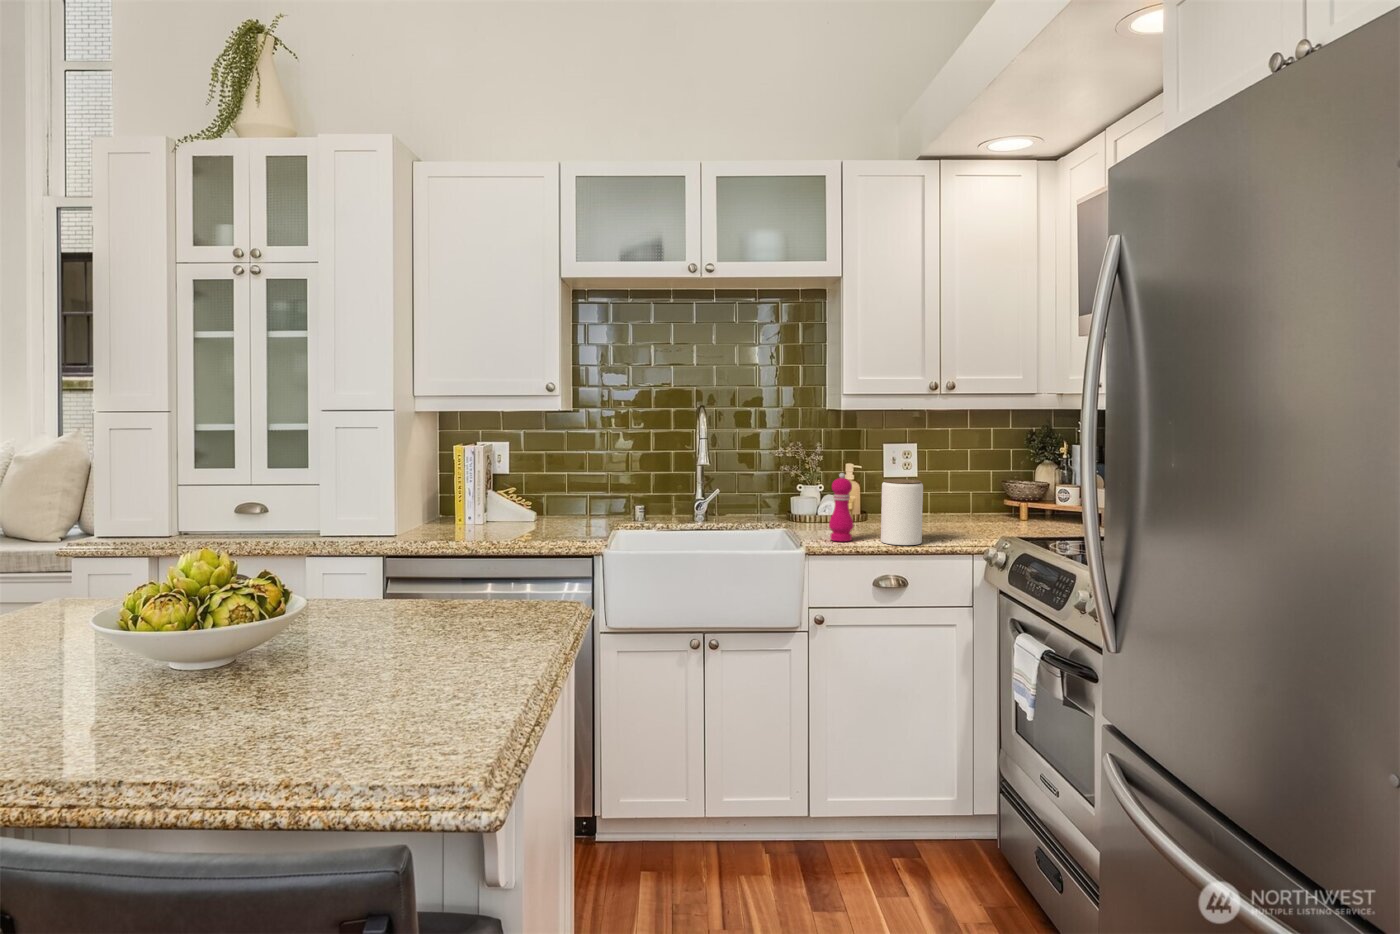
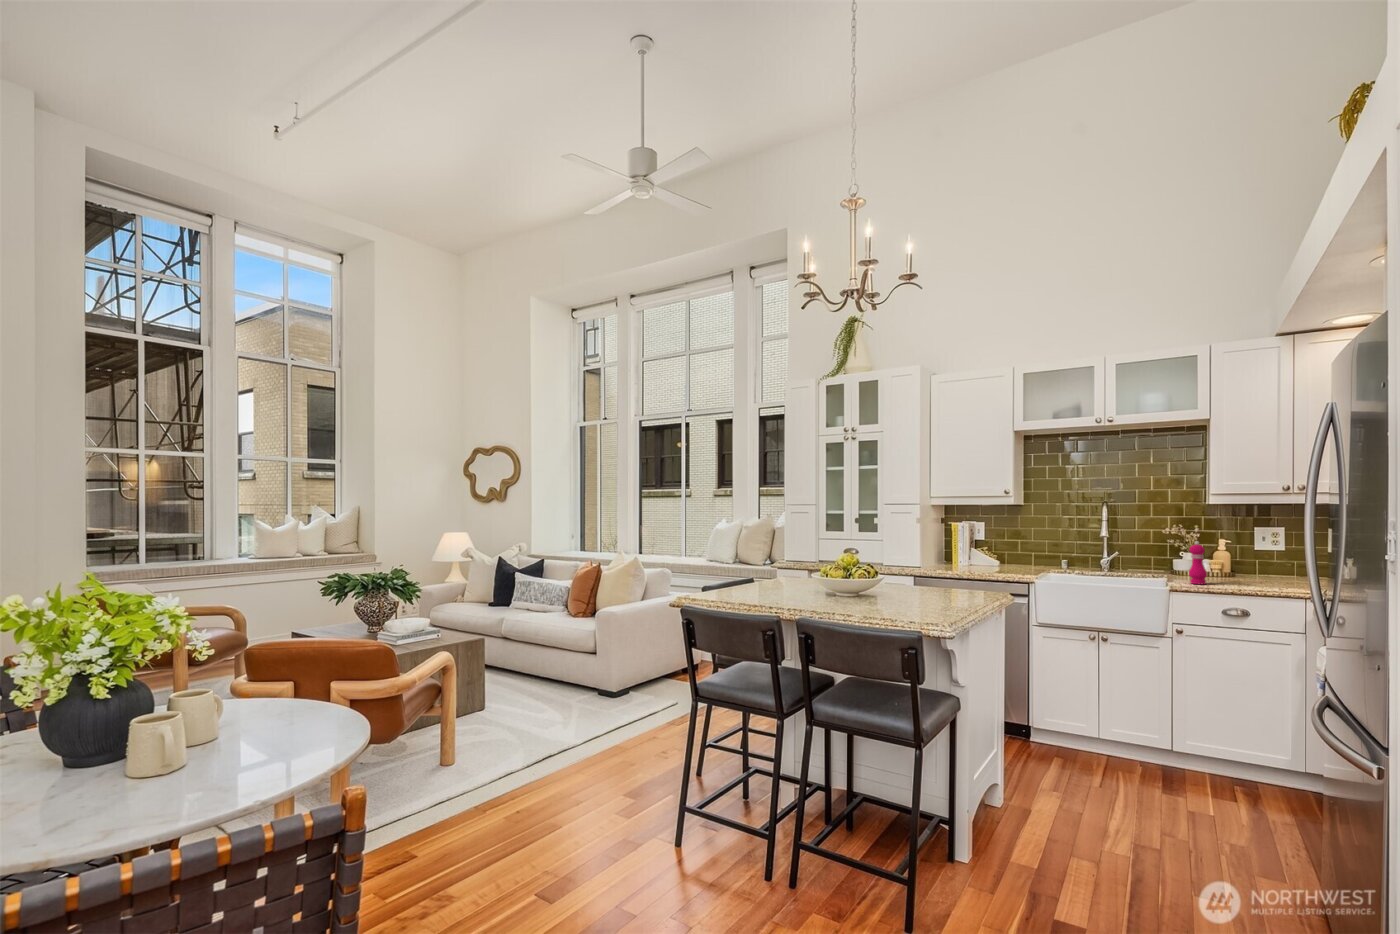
jar: present [881,479,923,545] -> none [1227,546,1261,589]

